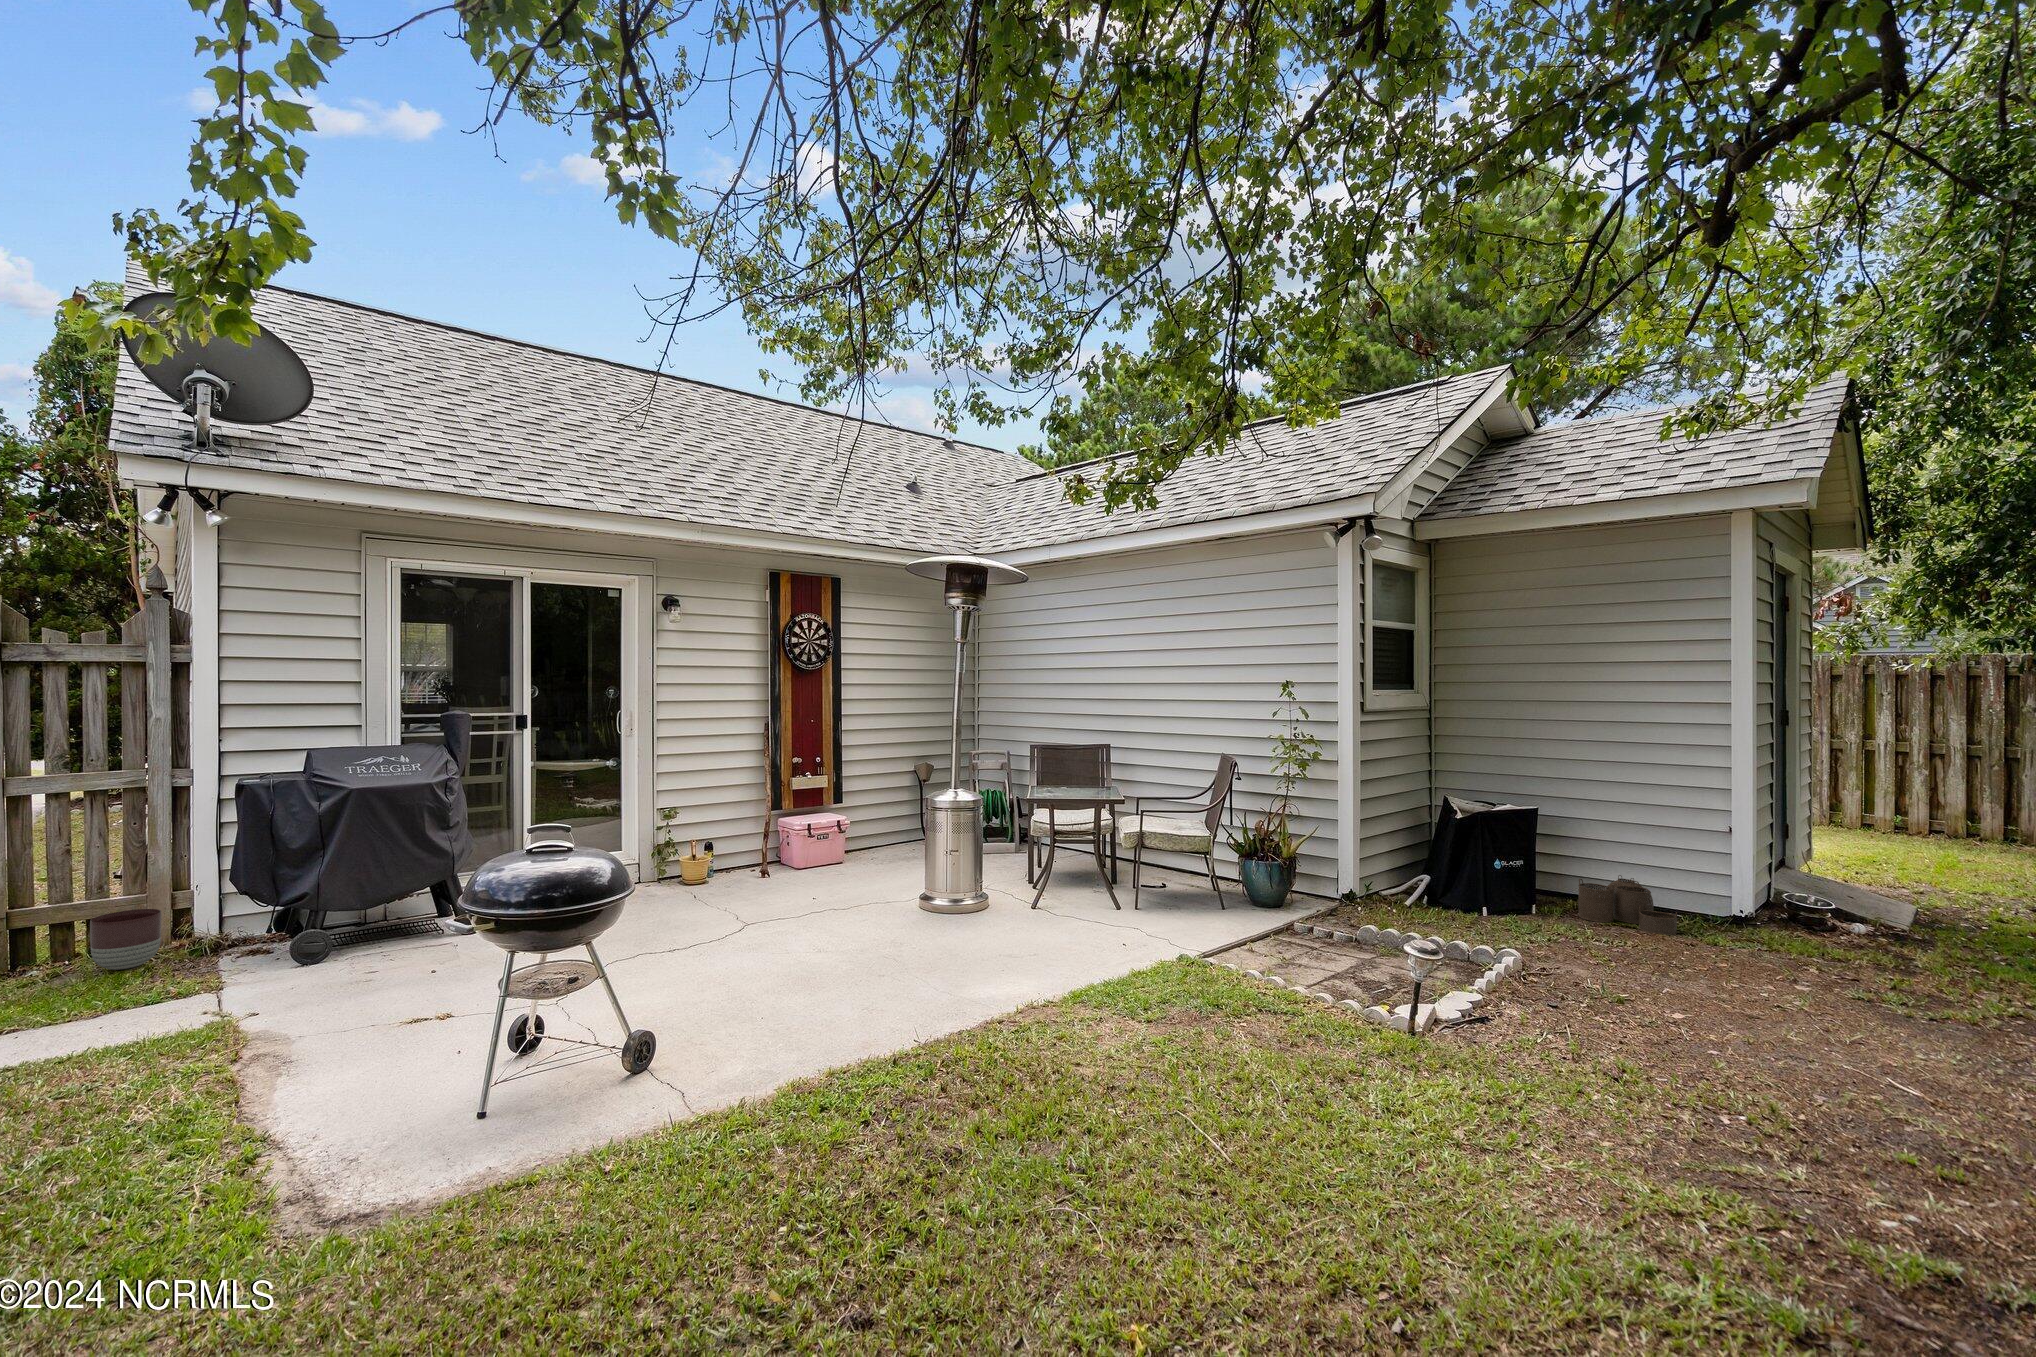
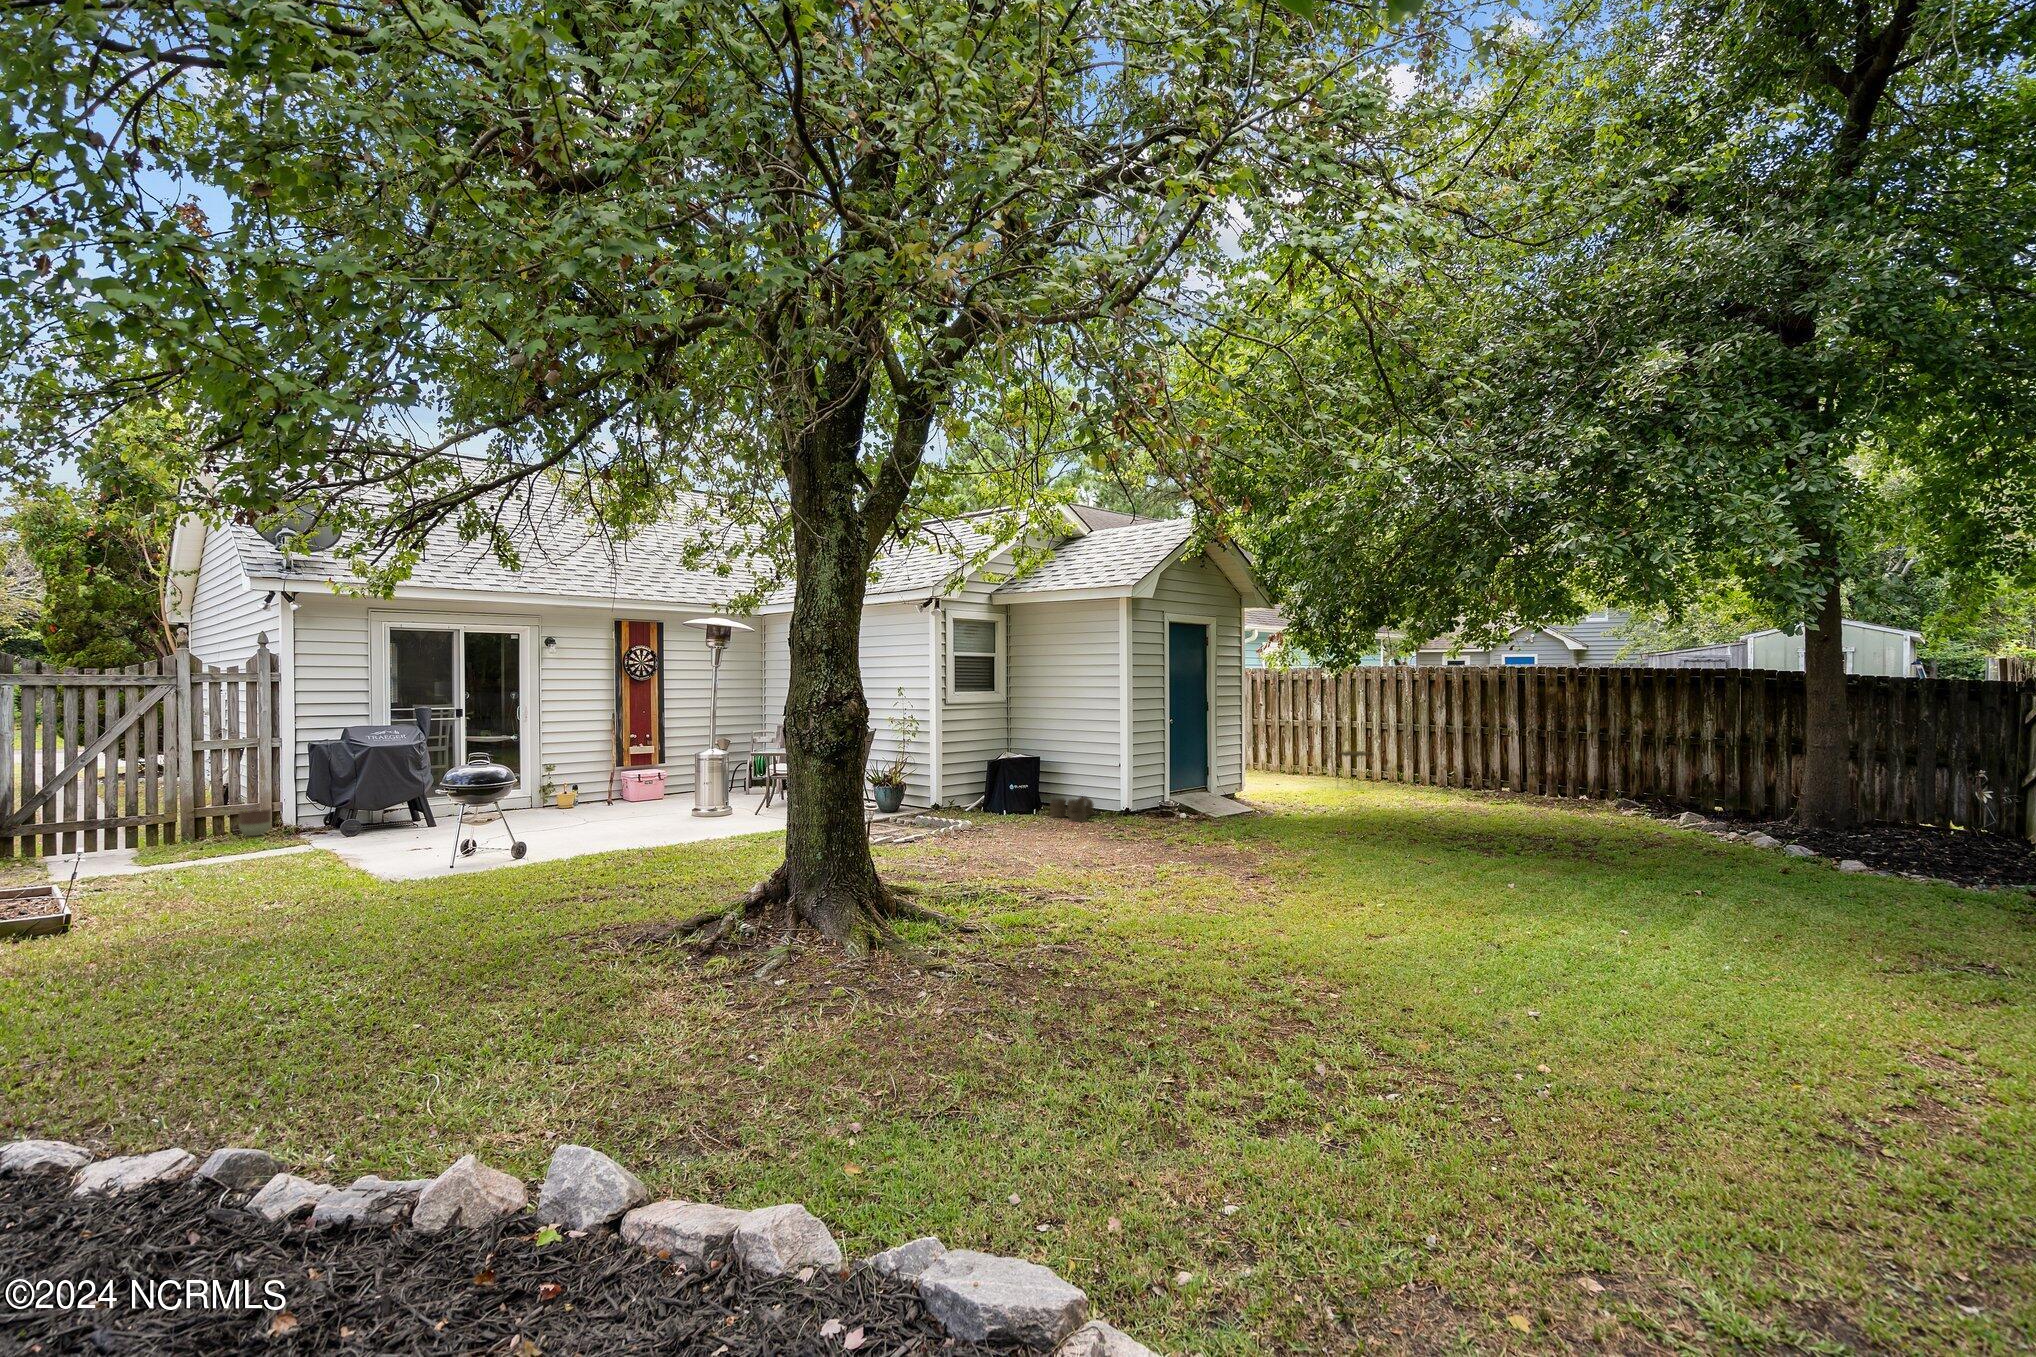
side table: none [1858,786,1925,851] -> present [1337,751,1374,779]

